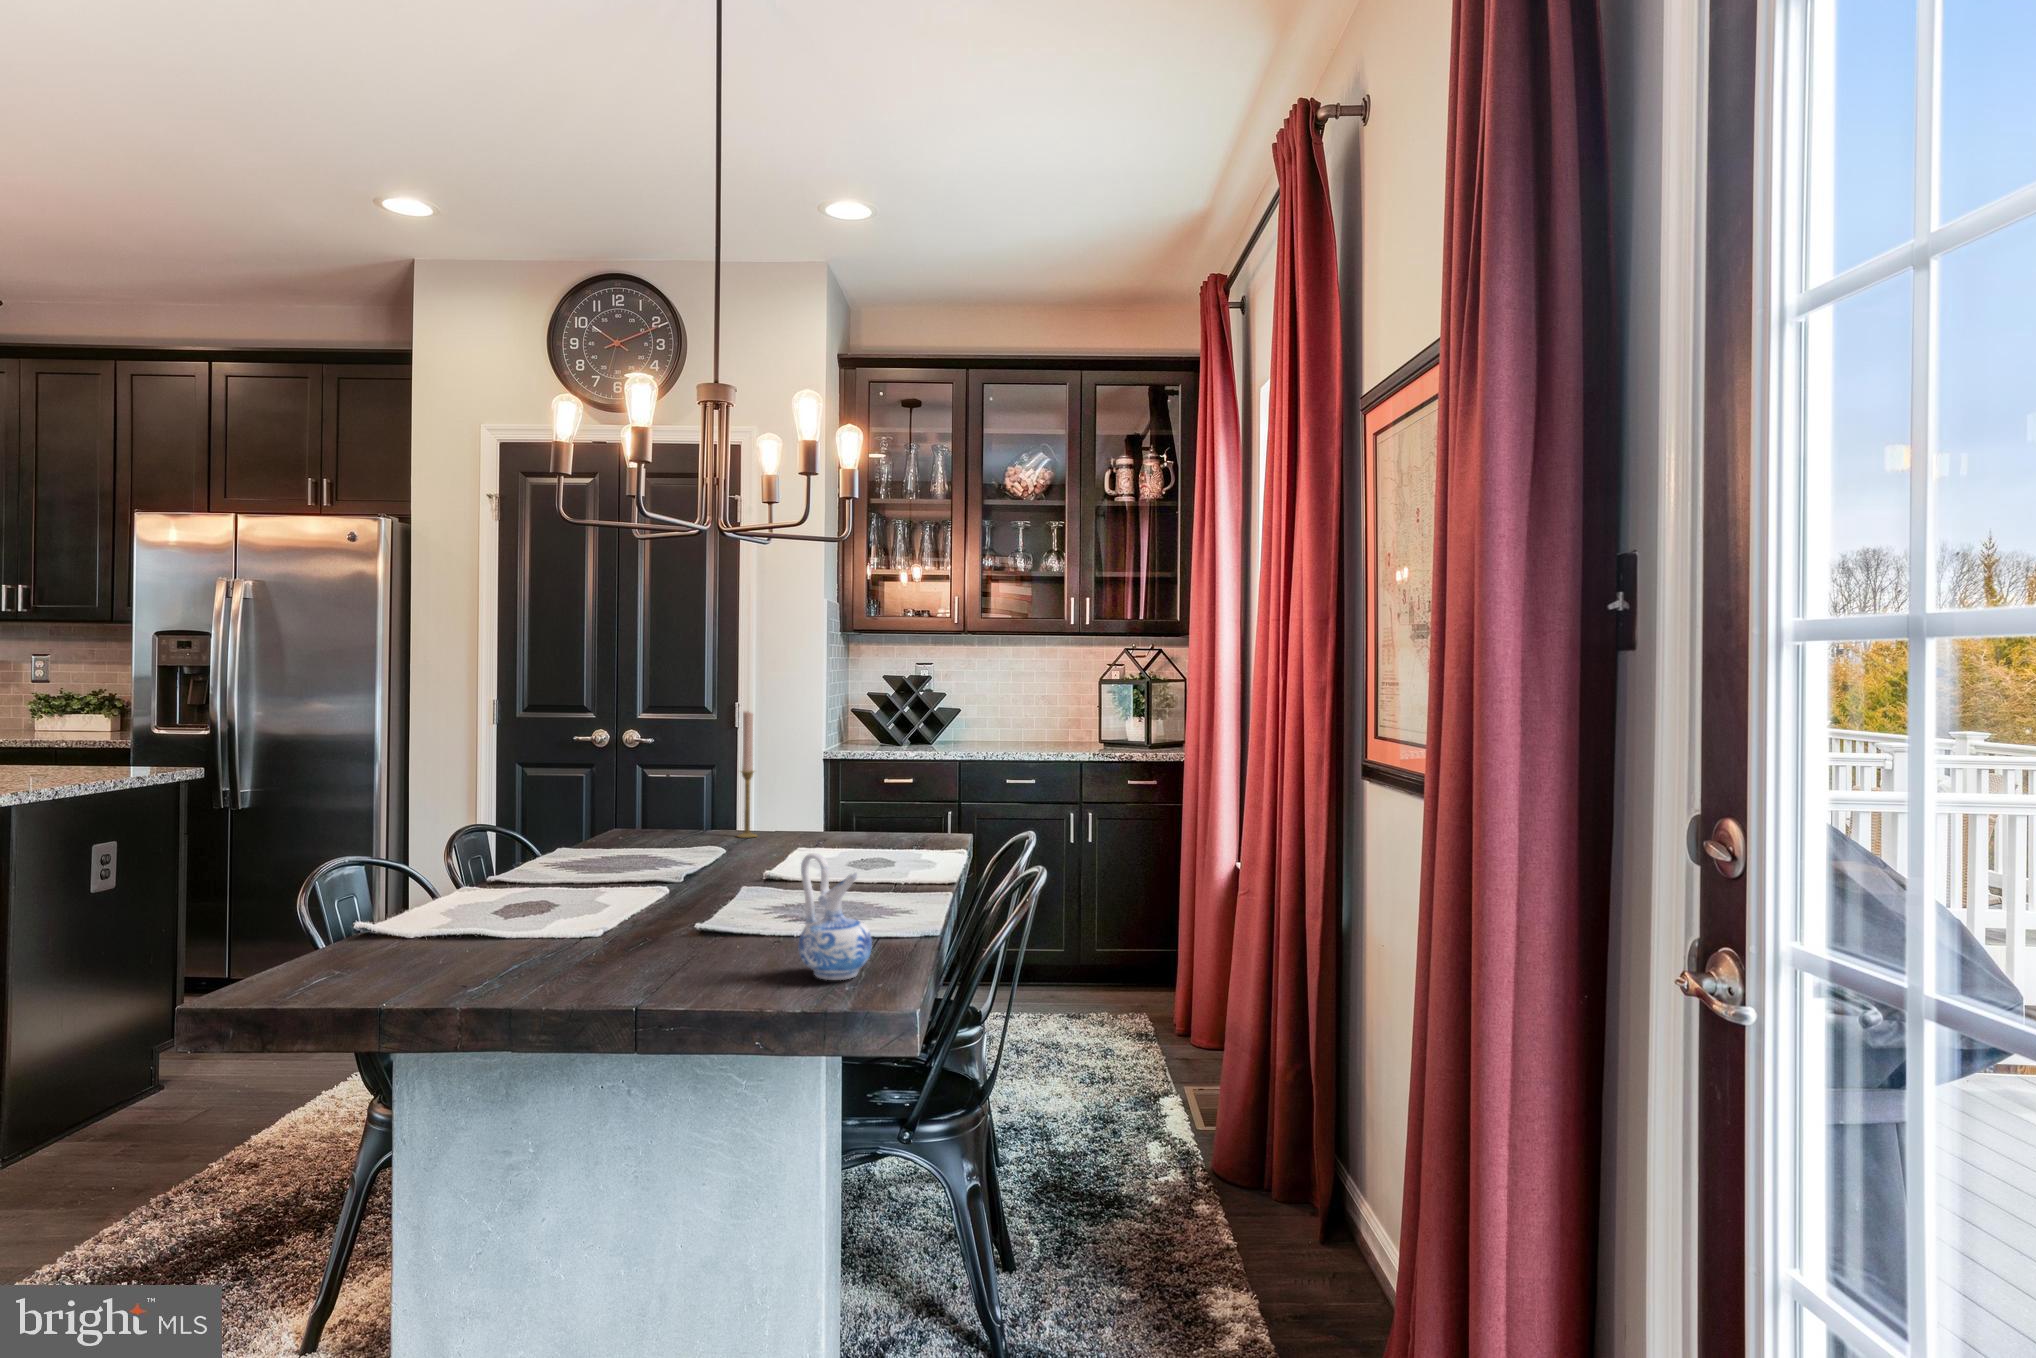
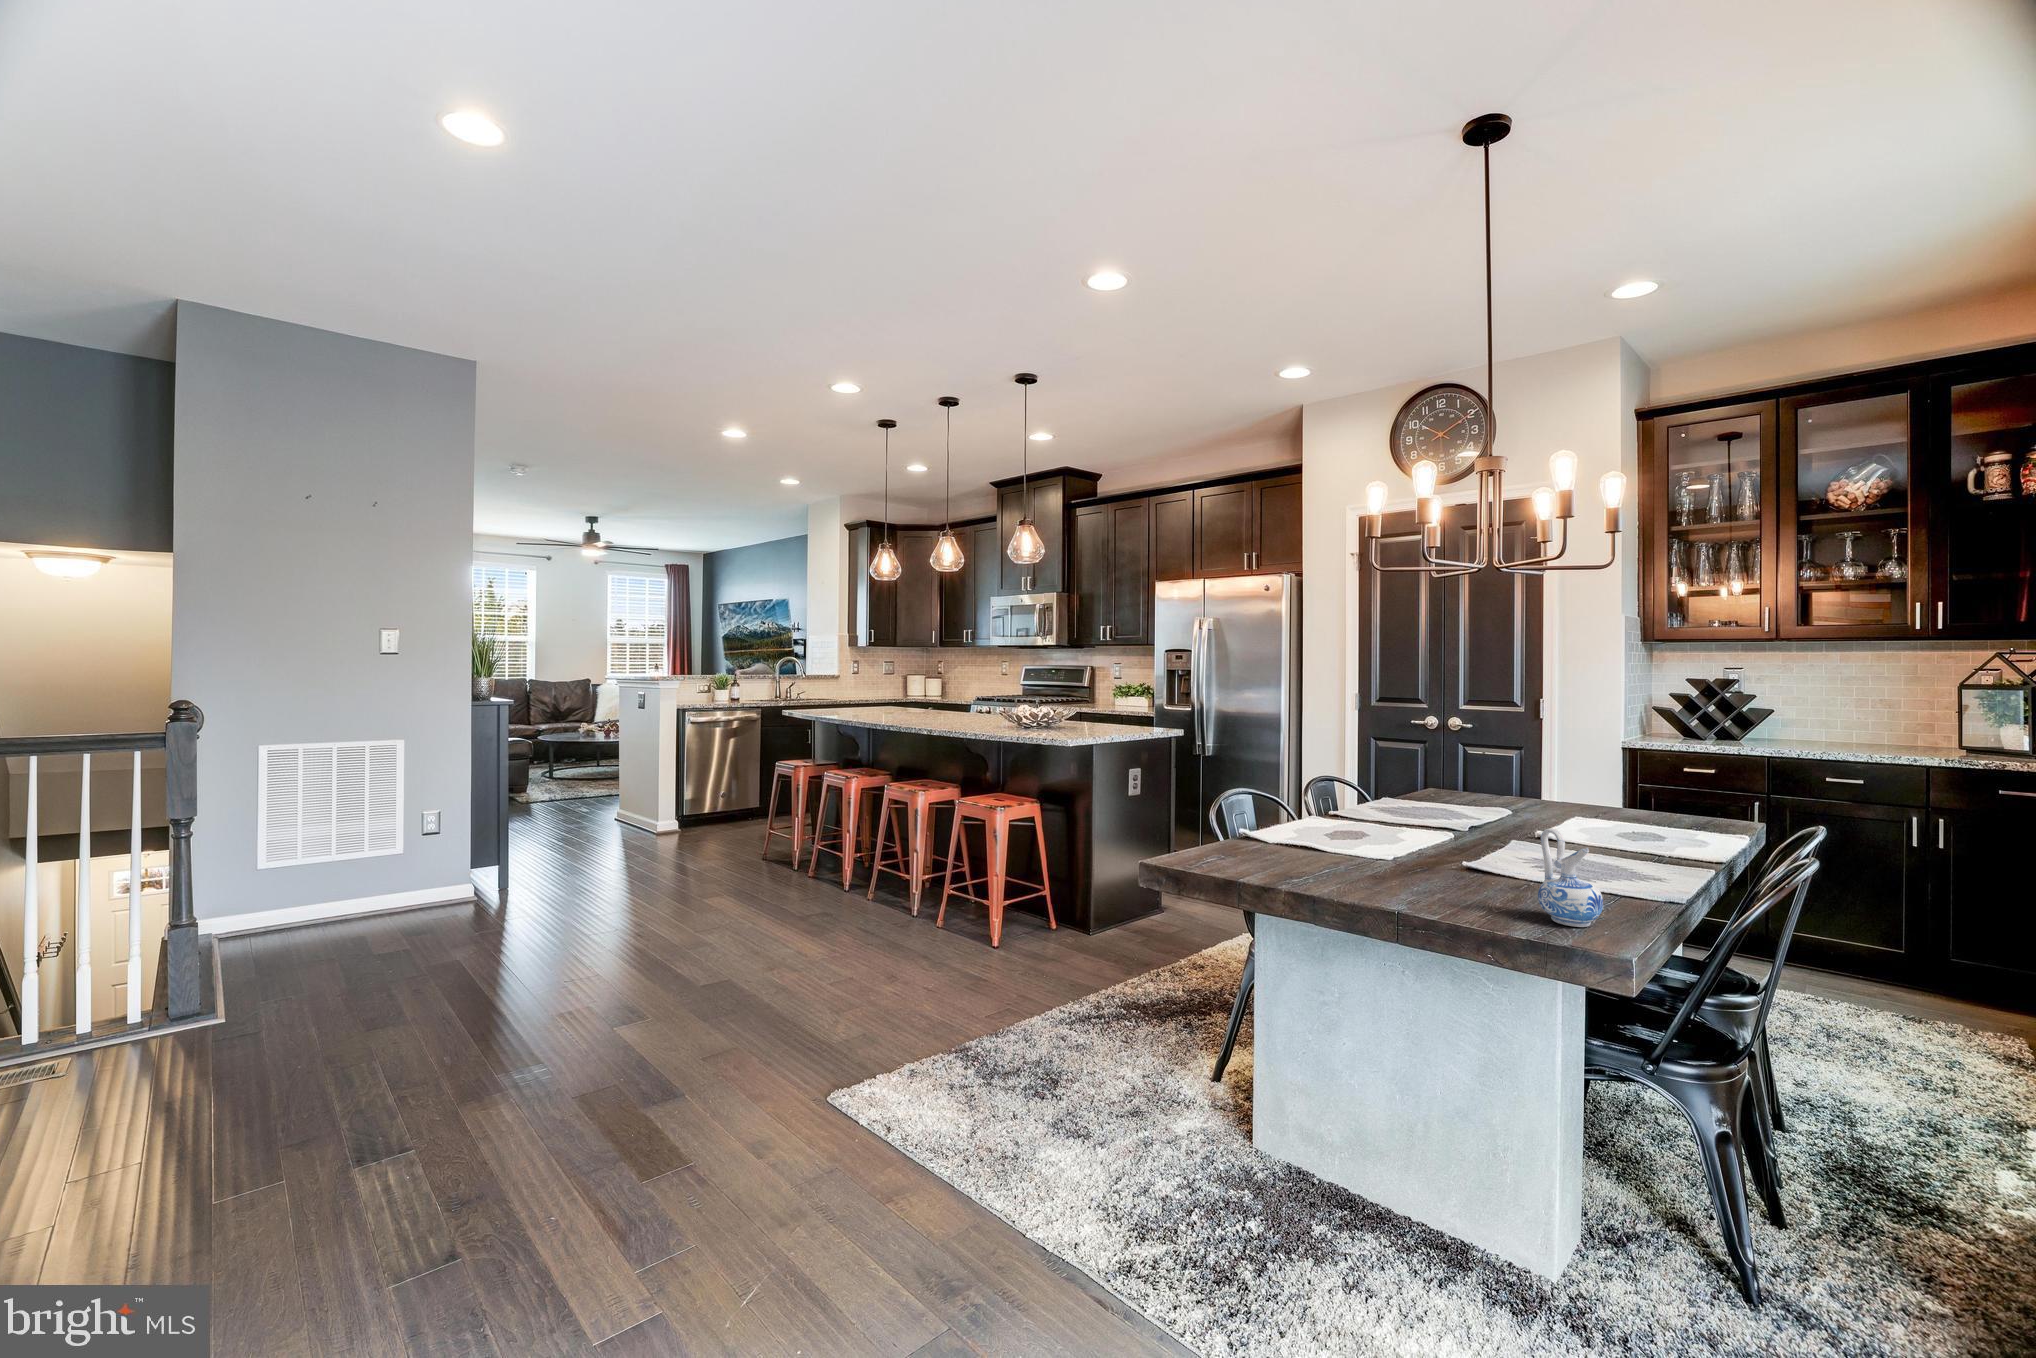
candlestick: present [738,711,756,838] -> none [1521,710,1541,808]

